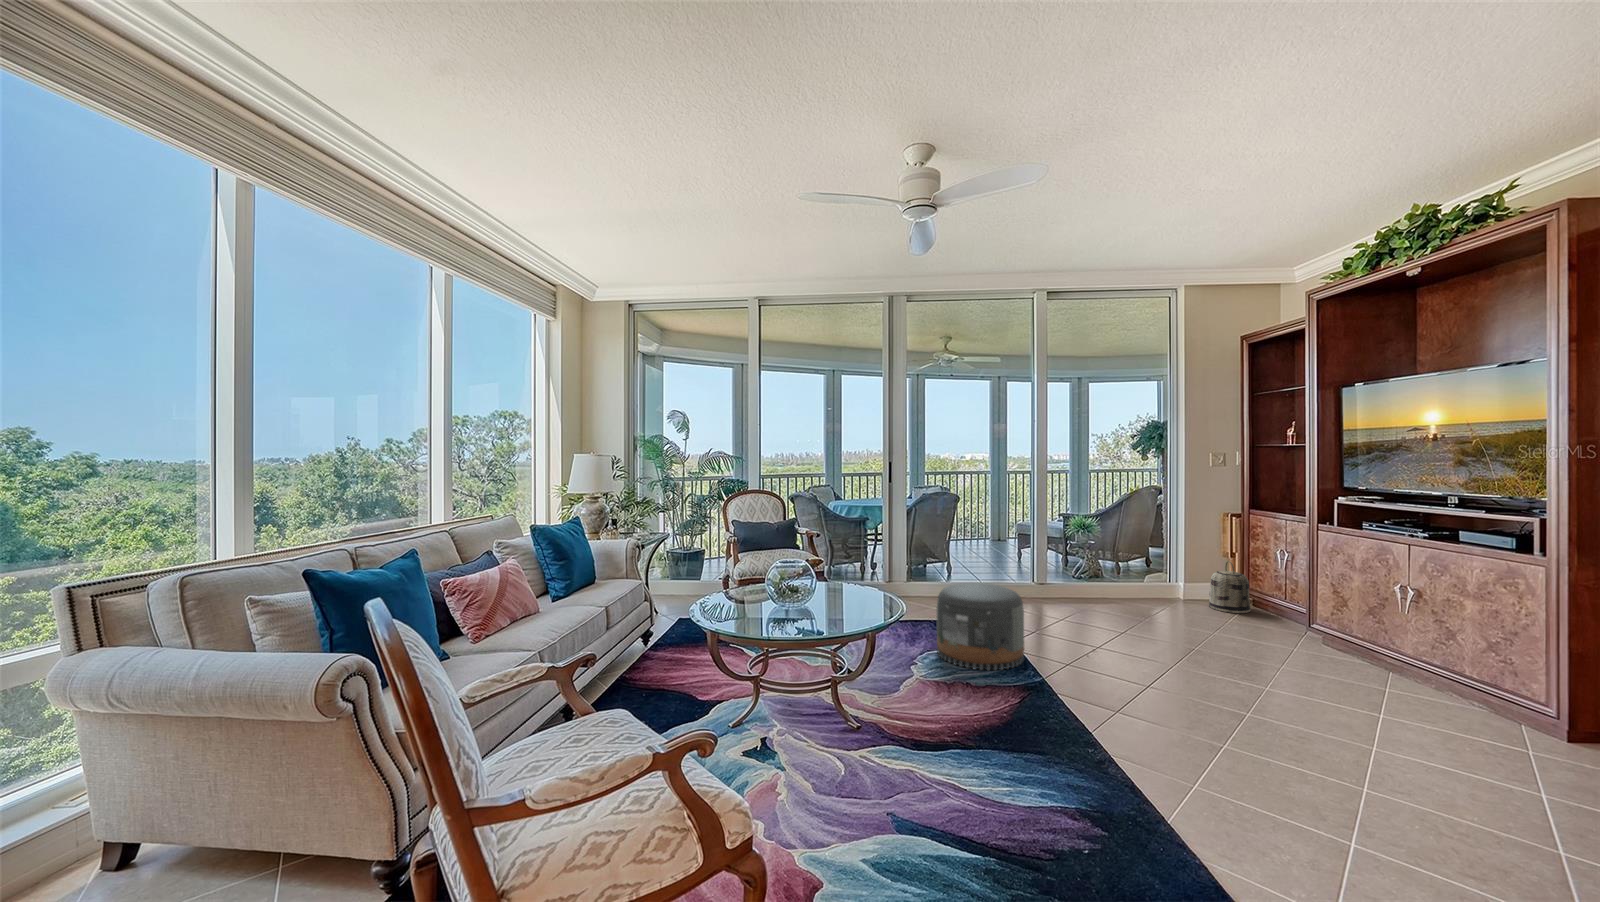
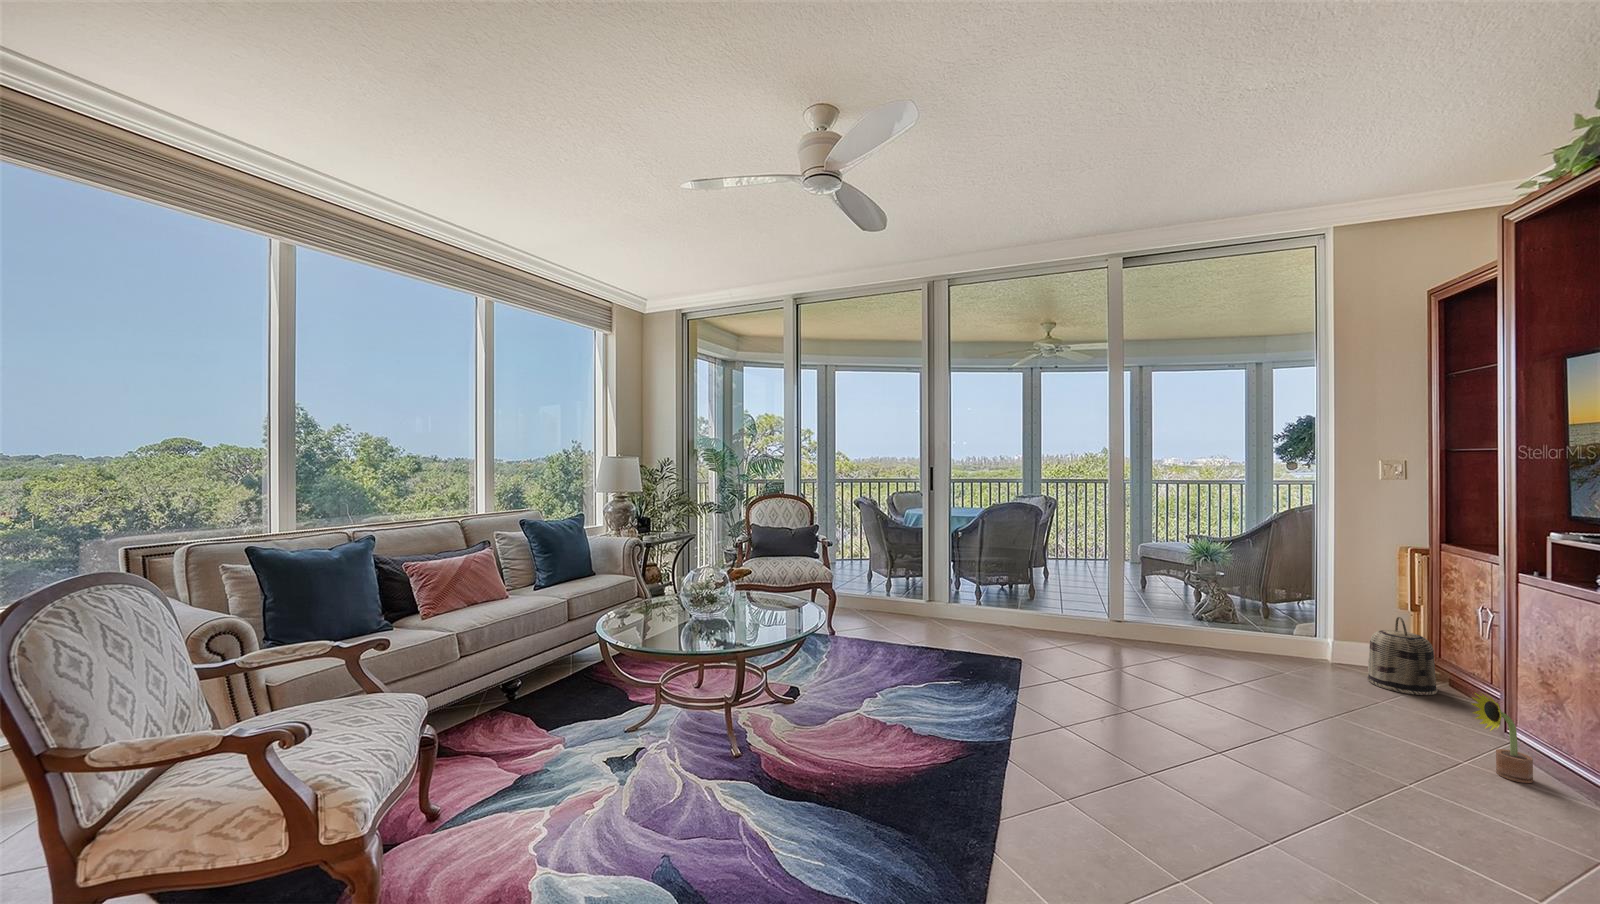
pouf: present [937,583,1024,670] -> none [911,609,1017,719]
decorative plant: none [1299,606,1334,660] -> present [1471,693,1533,783]

